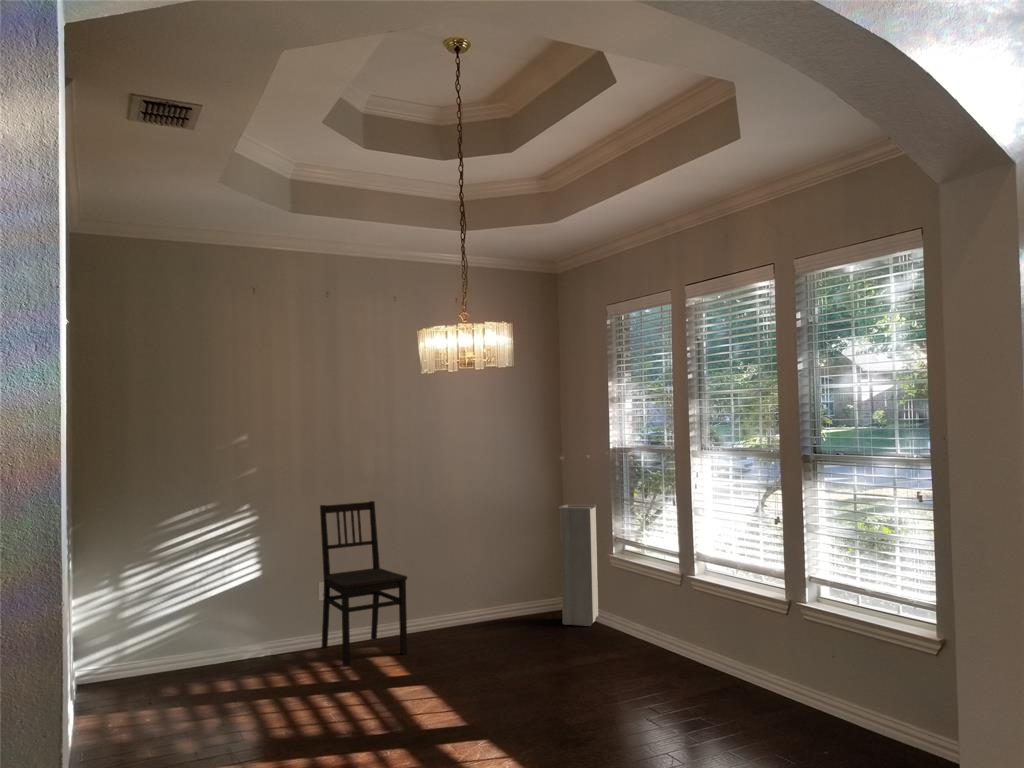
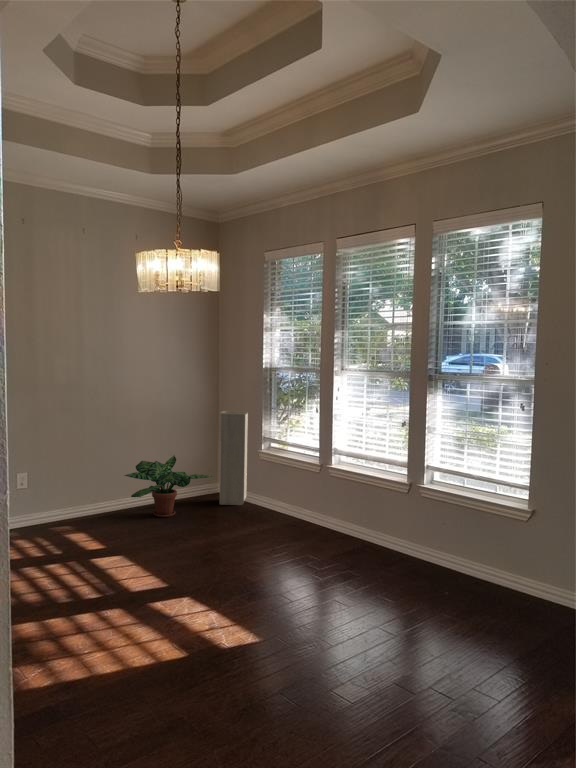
dining chair: present [320,501,407,666] -> none [18,405,99,543]
potted plant: none [440,561,552,639] -> present [124,456,213,517]

